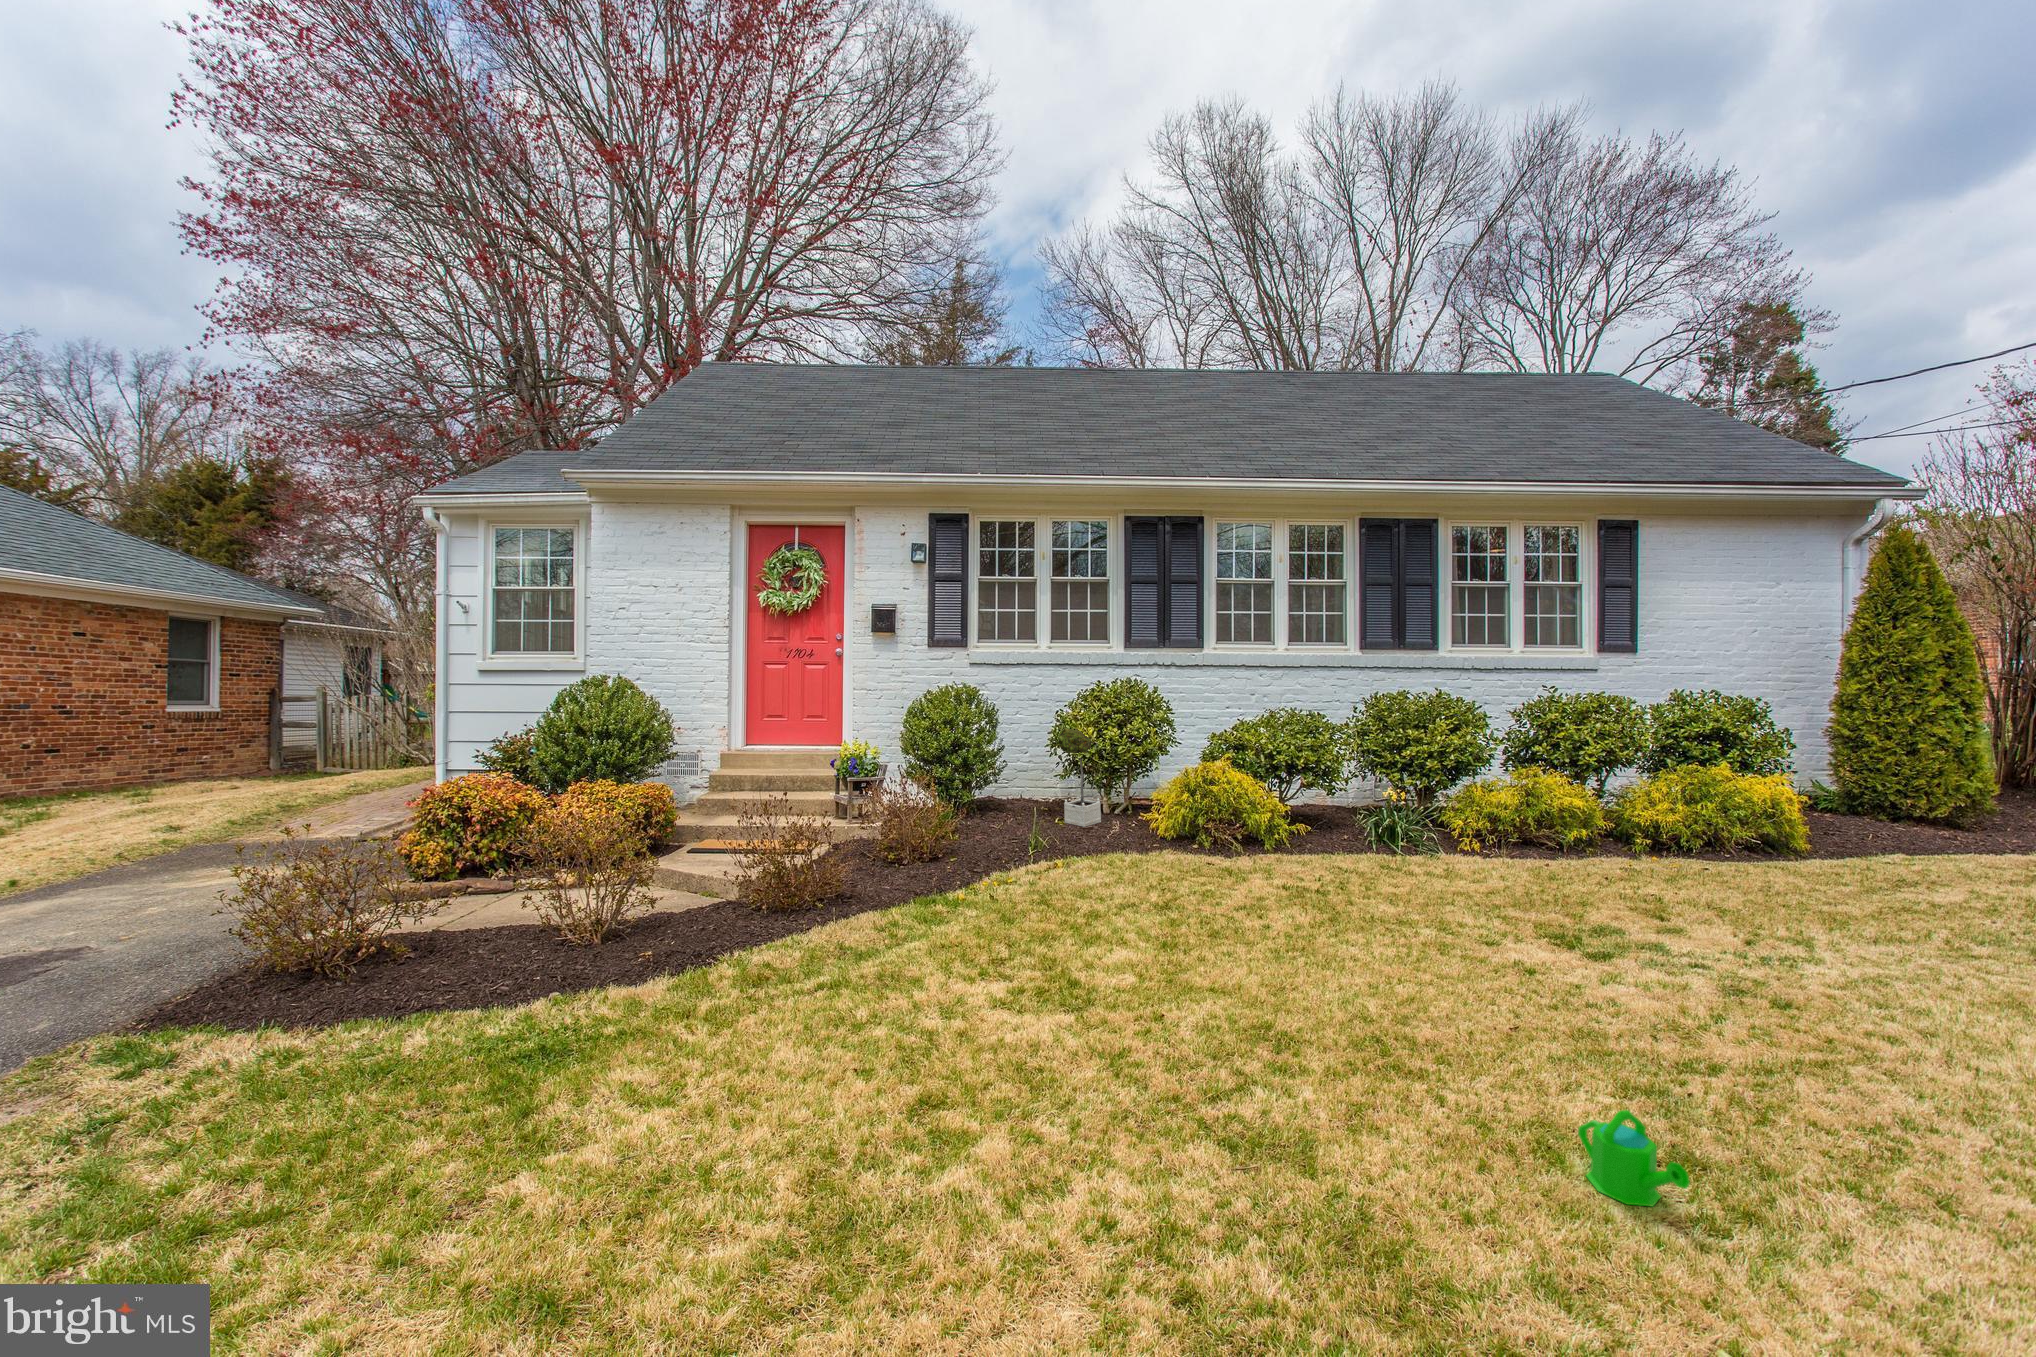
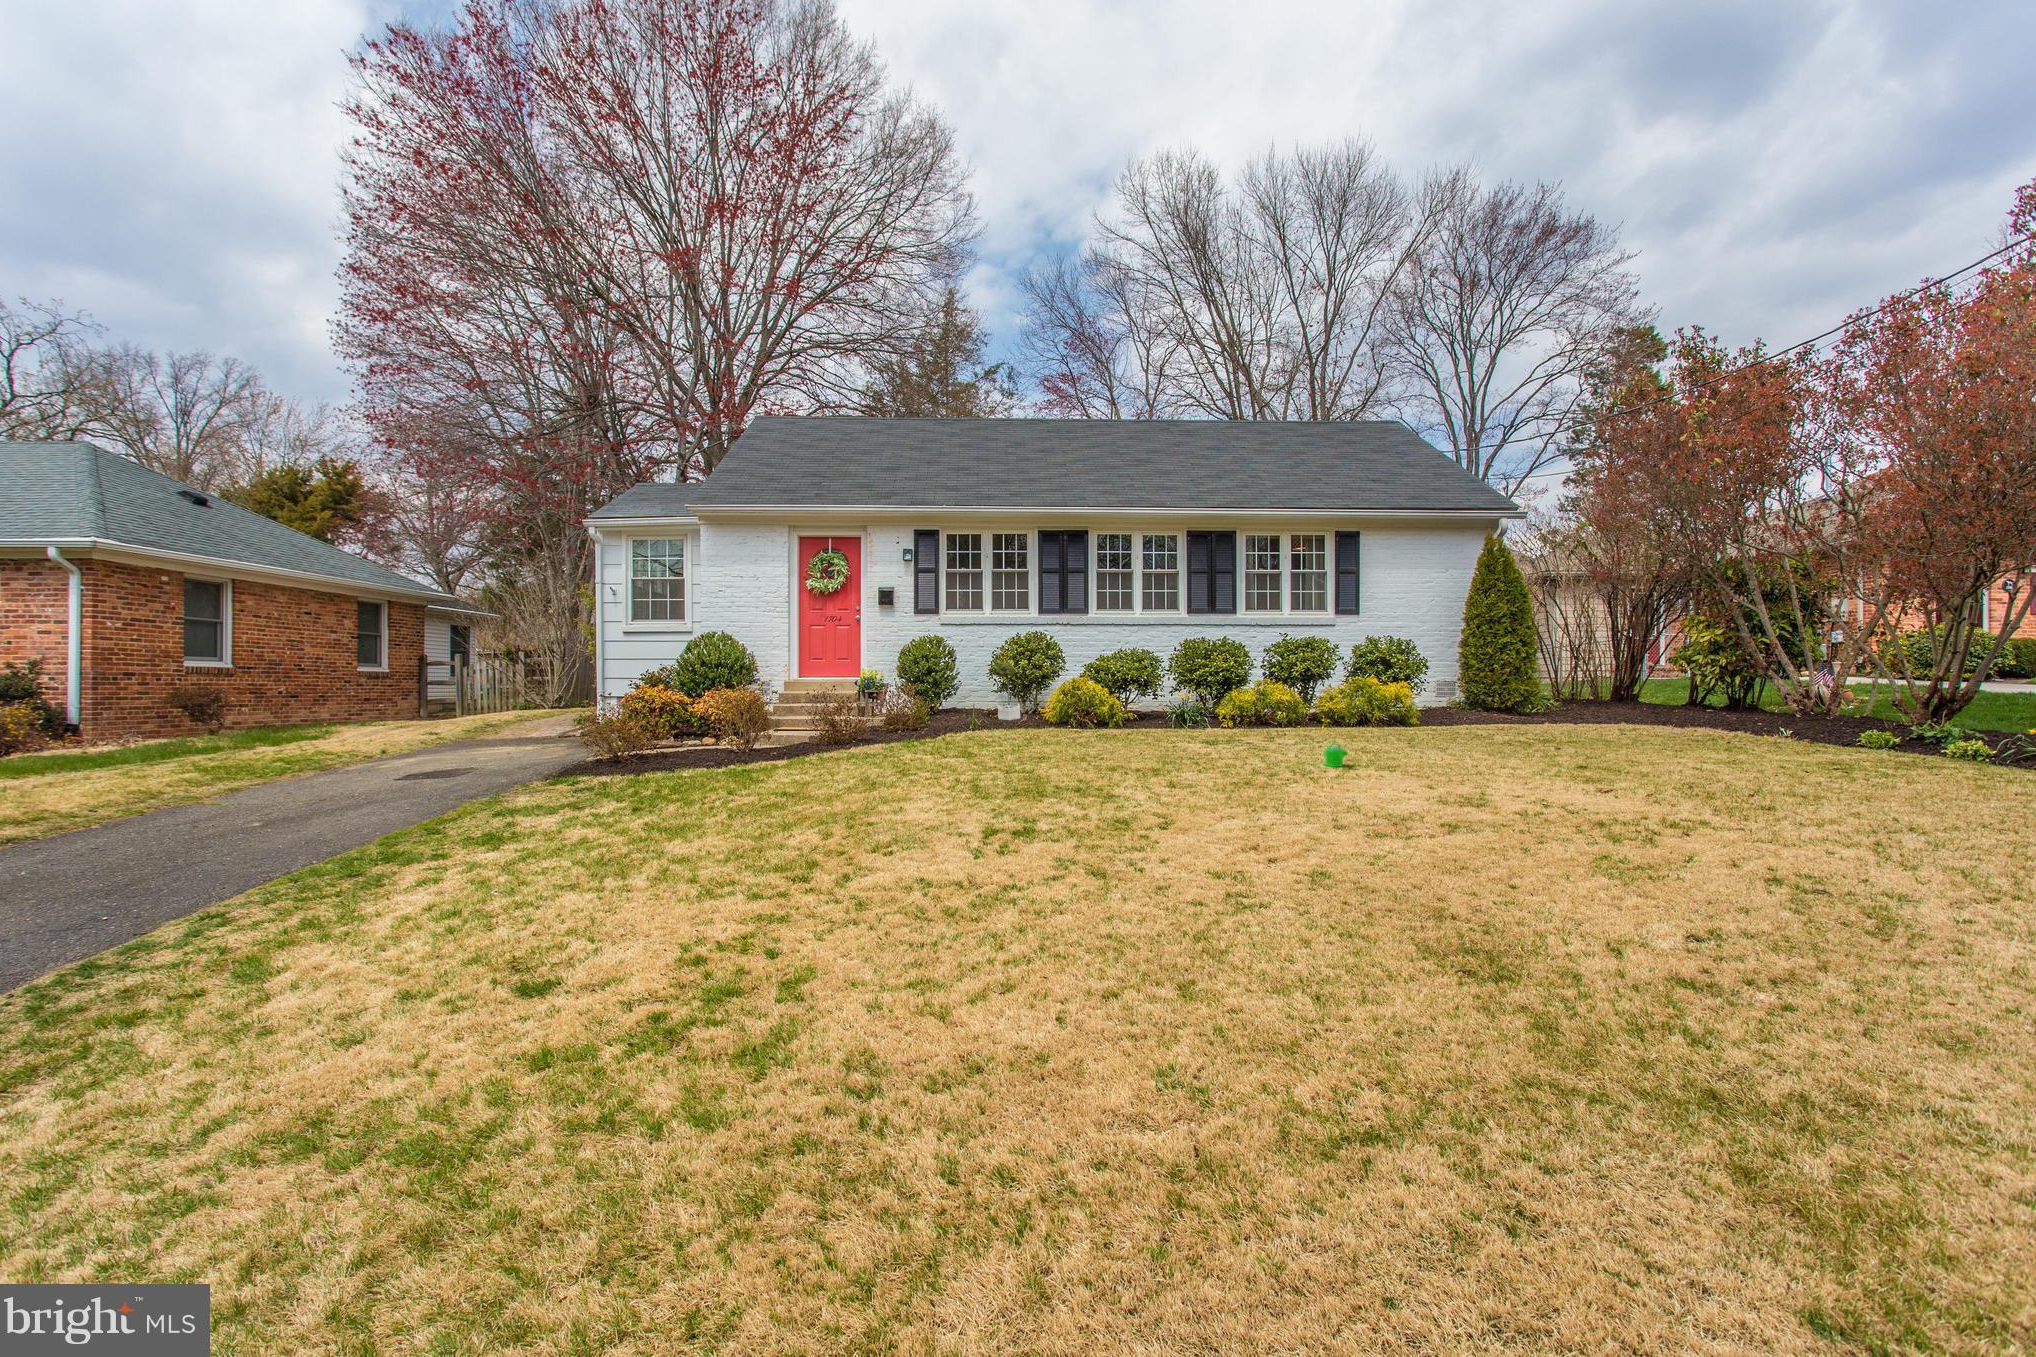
watering can: present [1578,1110,1690,1206] -> present [1323,740,1348,767]

